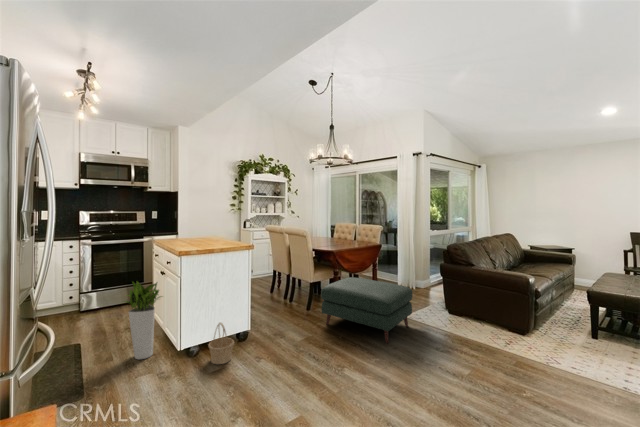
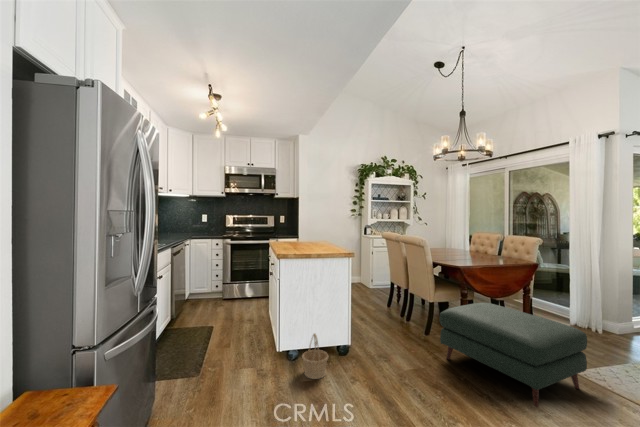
planter: present [125,282,161,359] -> none [234,279,267,355]

